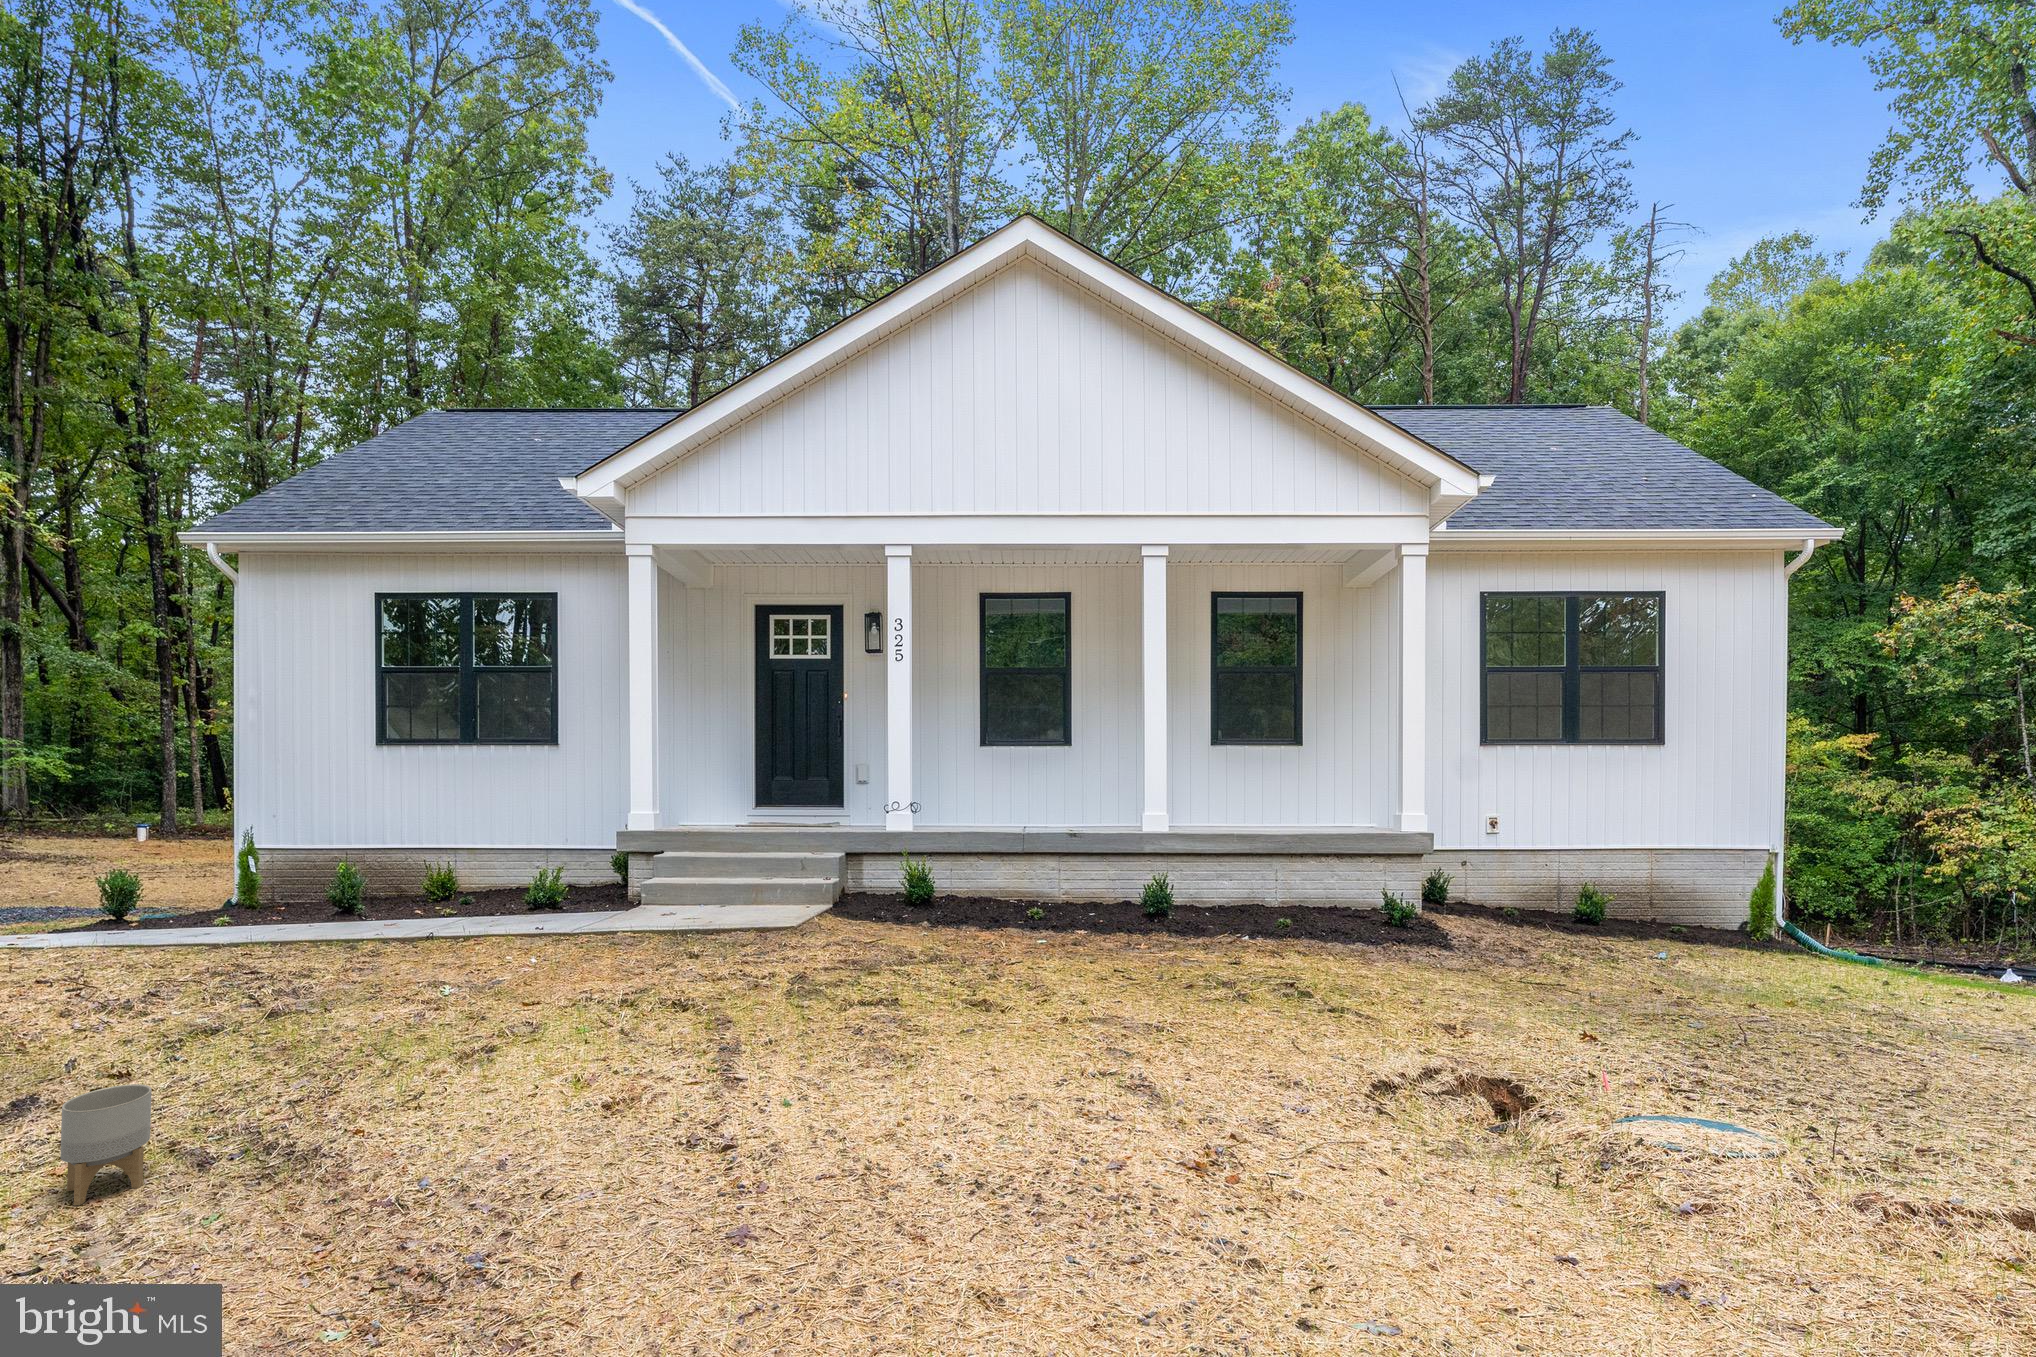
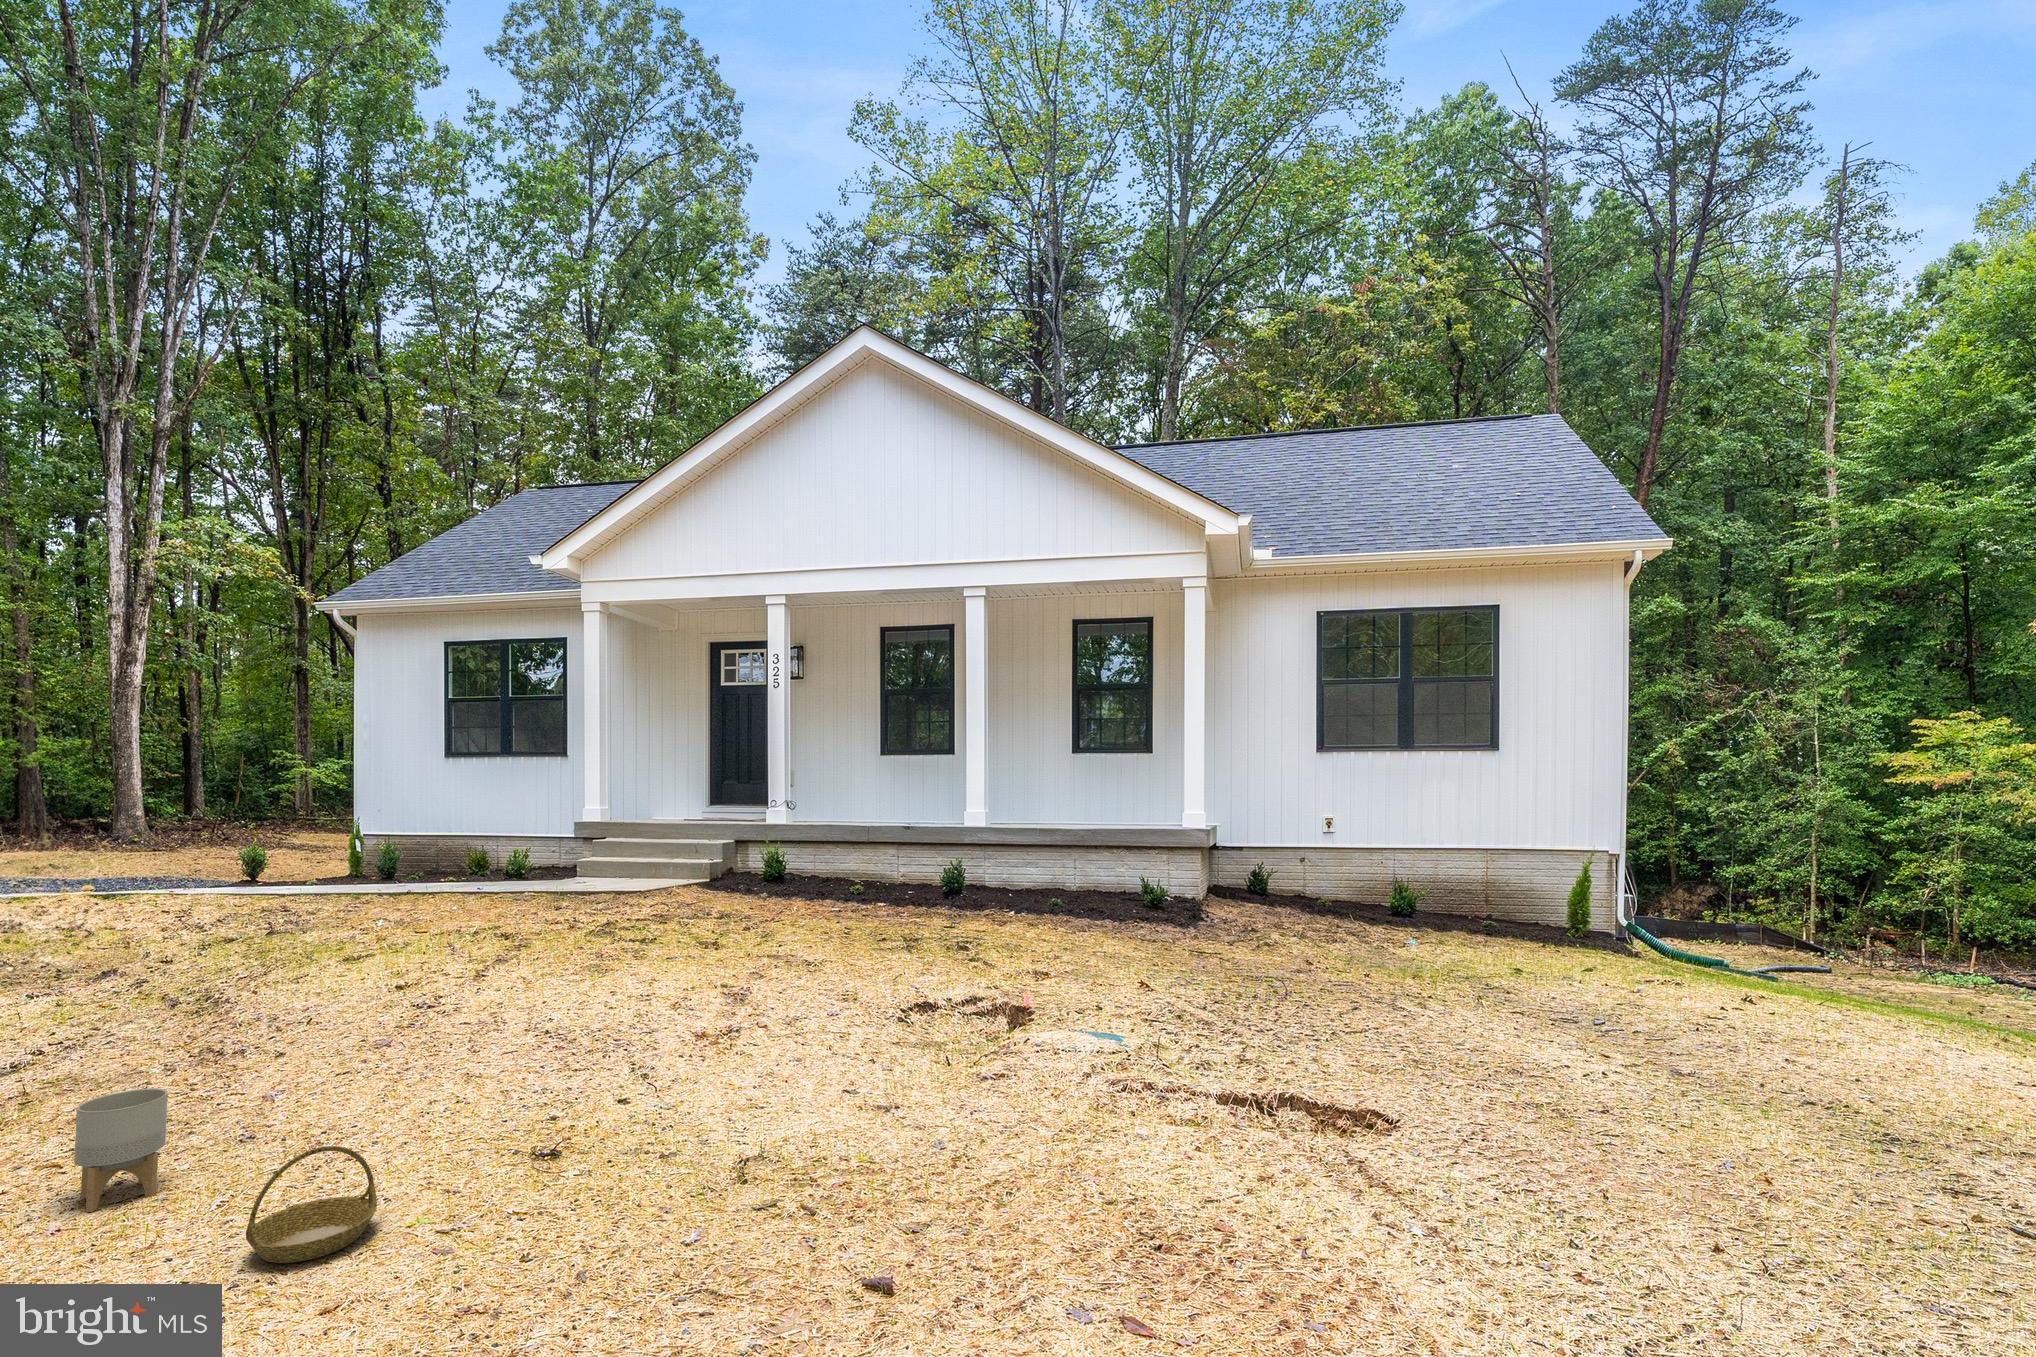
basket: none [239,1148,364,1260] -> present [246,1146,377,1263]

